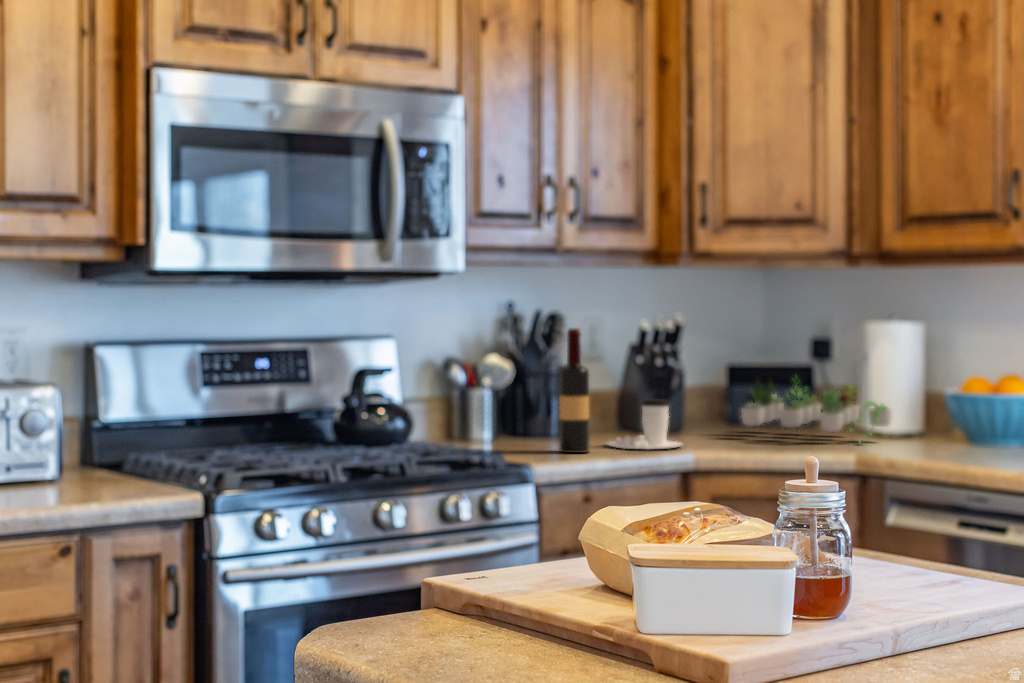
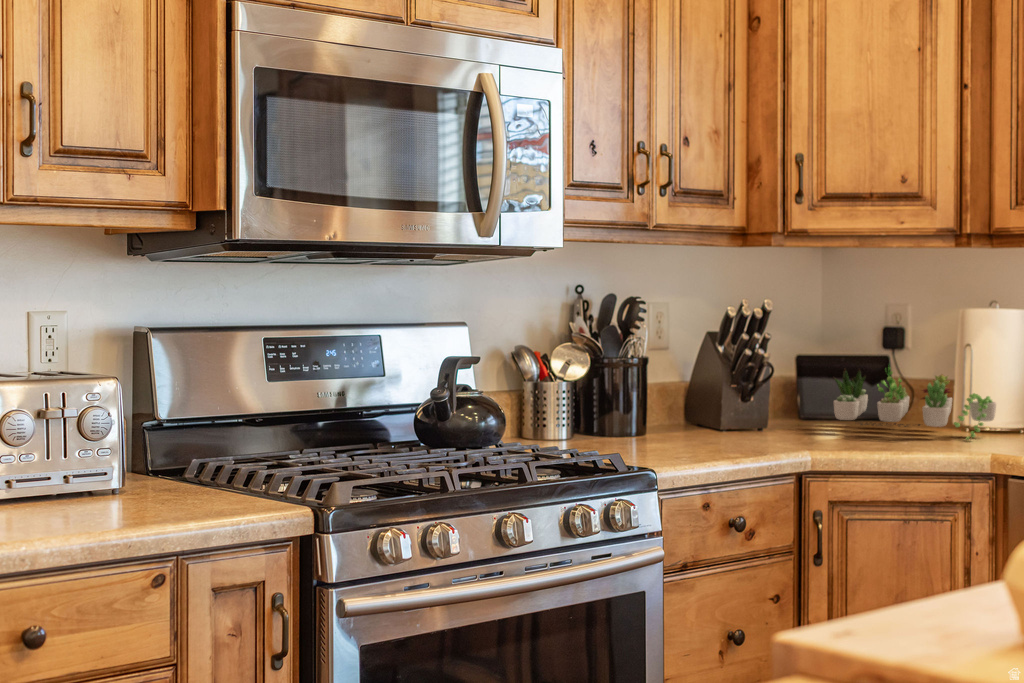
wine bottle: present [559,328,590,453] -> none [665,314,699,453]
coffee cup: present [607,399,682,449] -> none [703,392,791,448]

